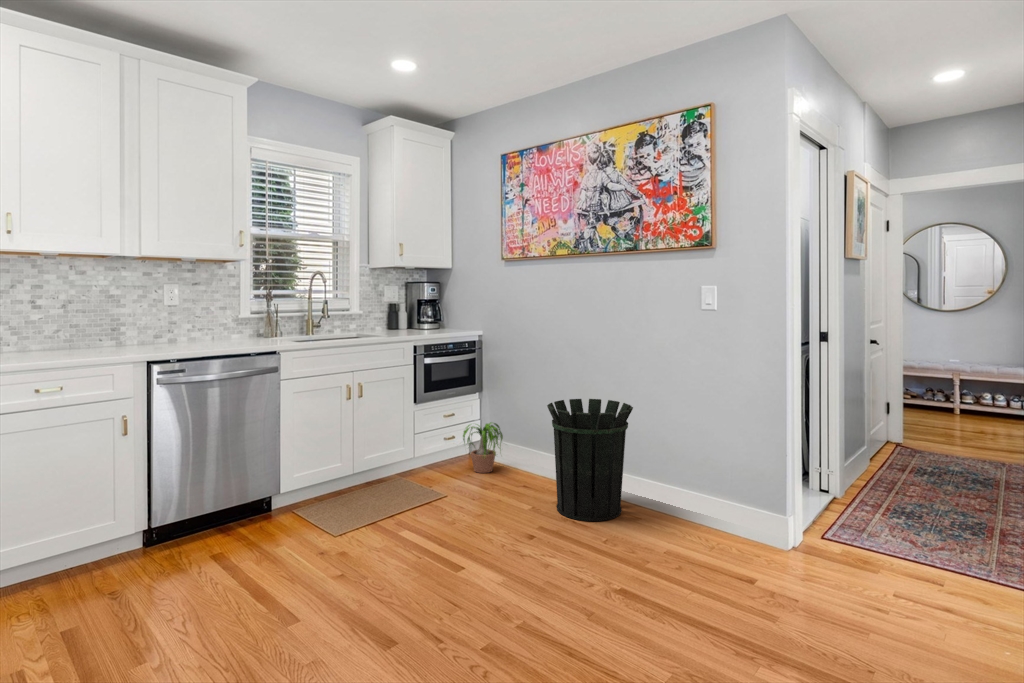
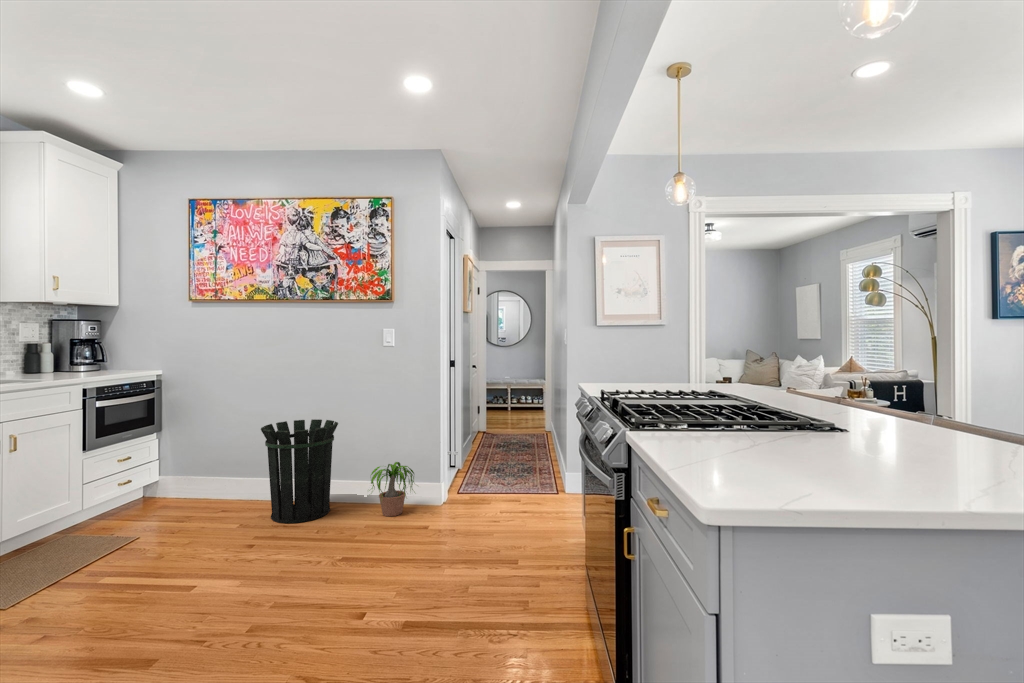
potted plant: present [463,423,503,473] -> present [371,462,414,516]

